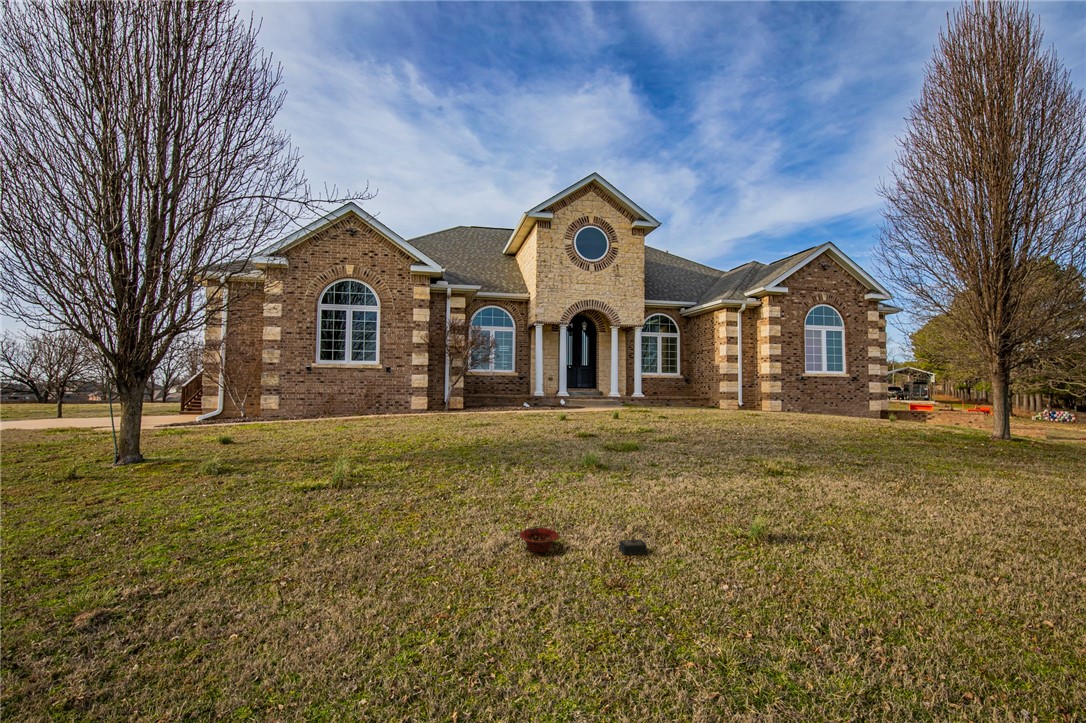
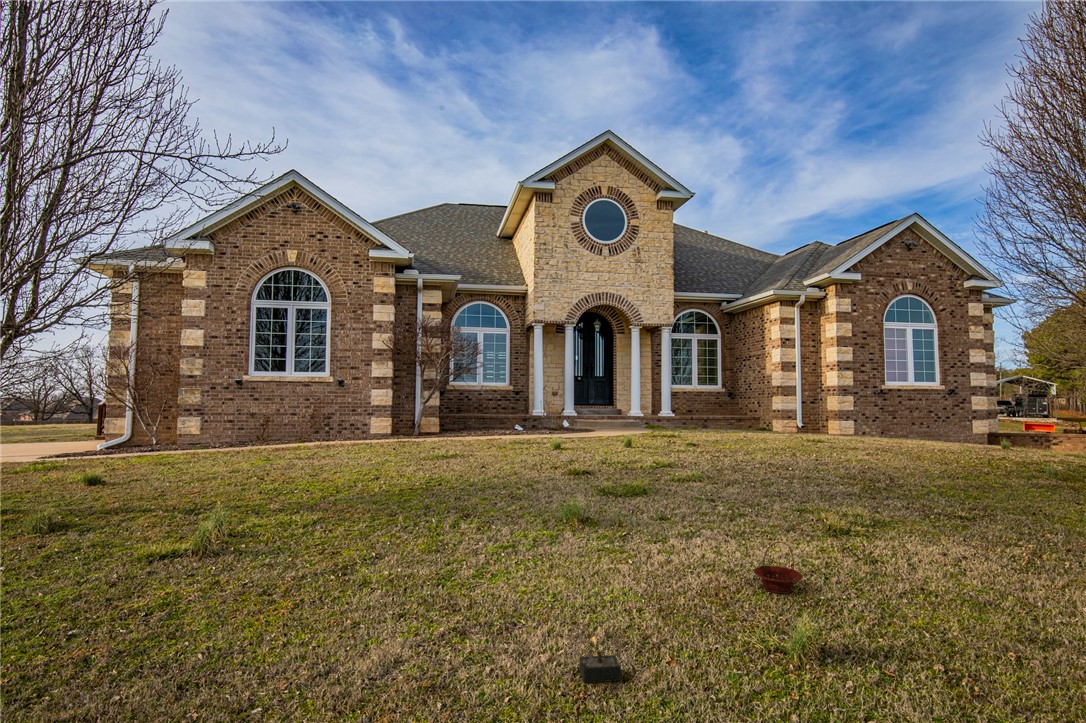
basket: present [520,508,559,552] -> present [753,542,803,594]

